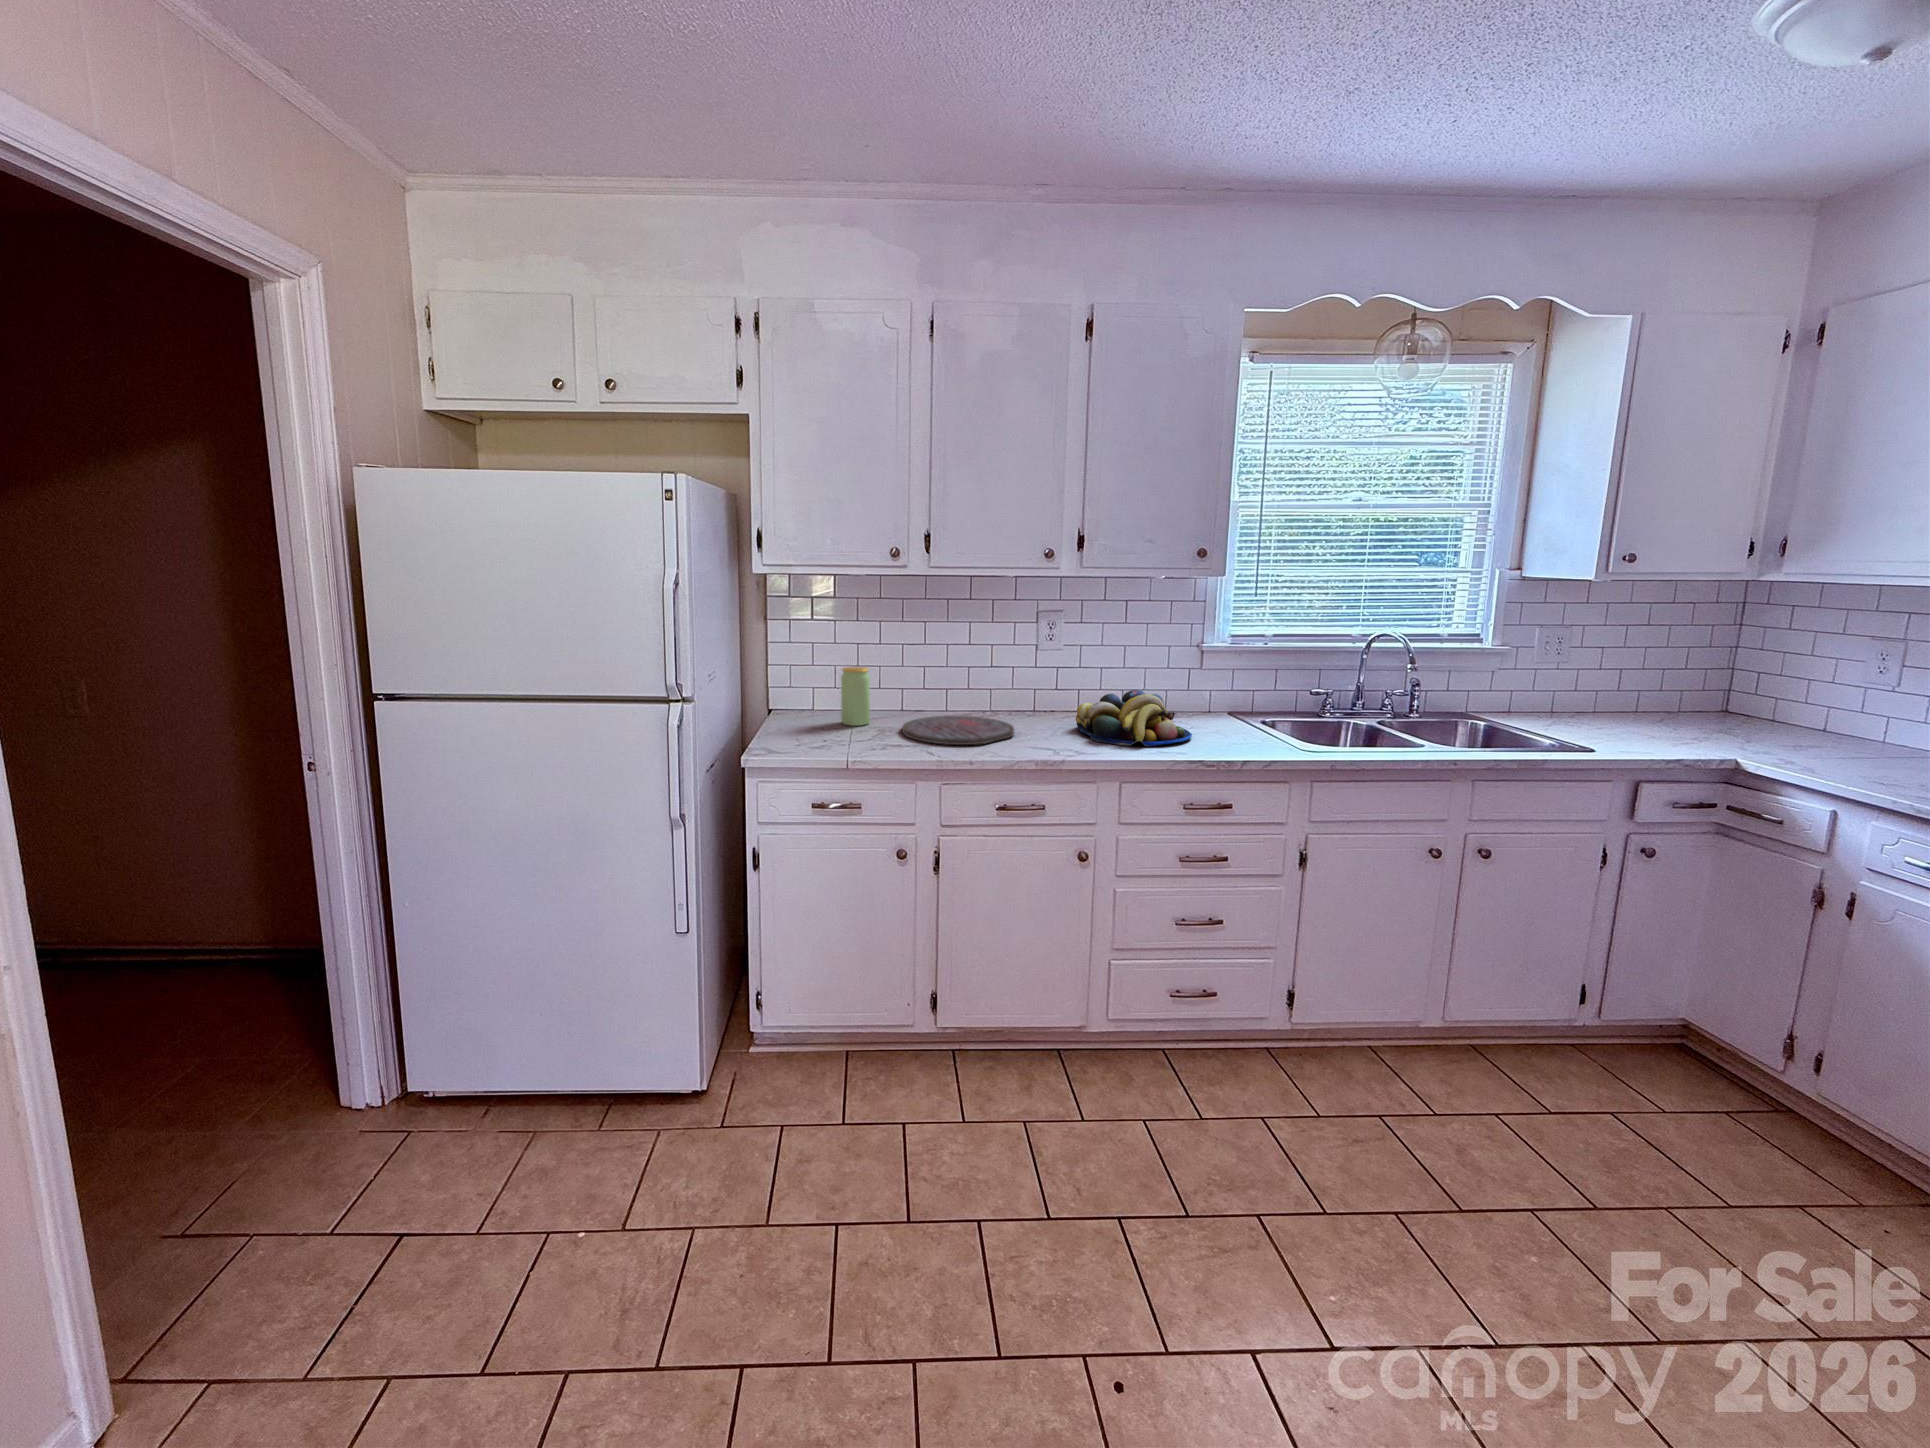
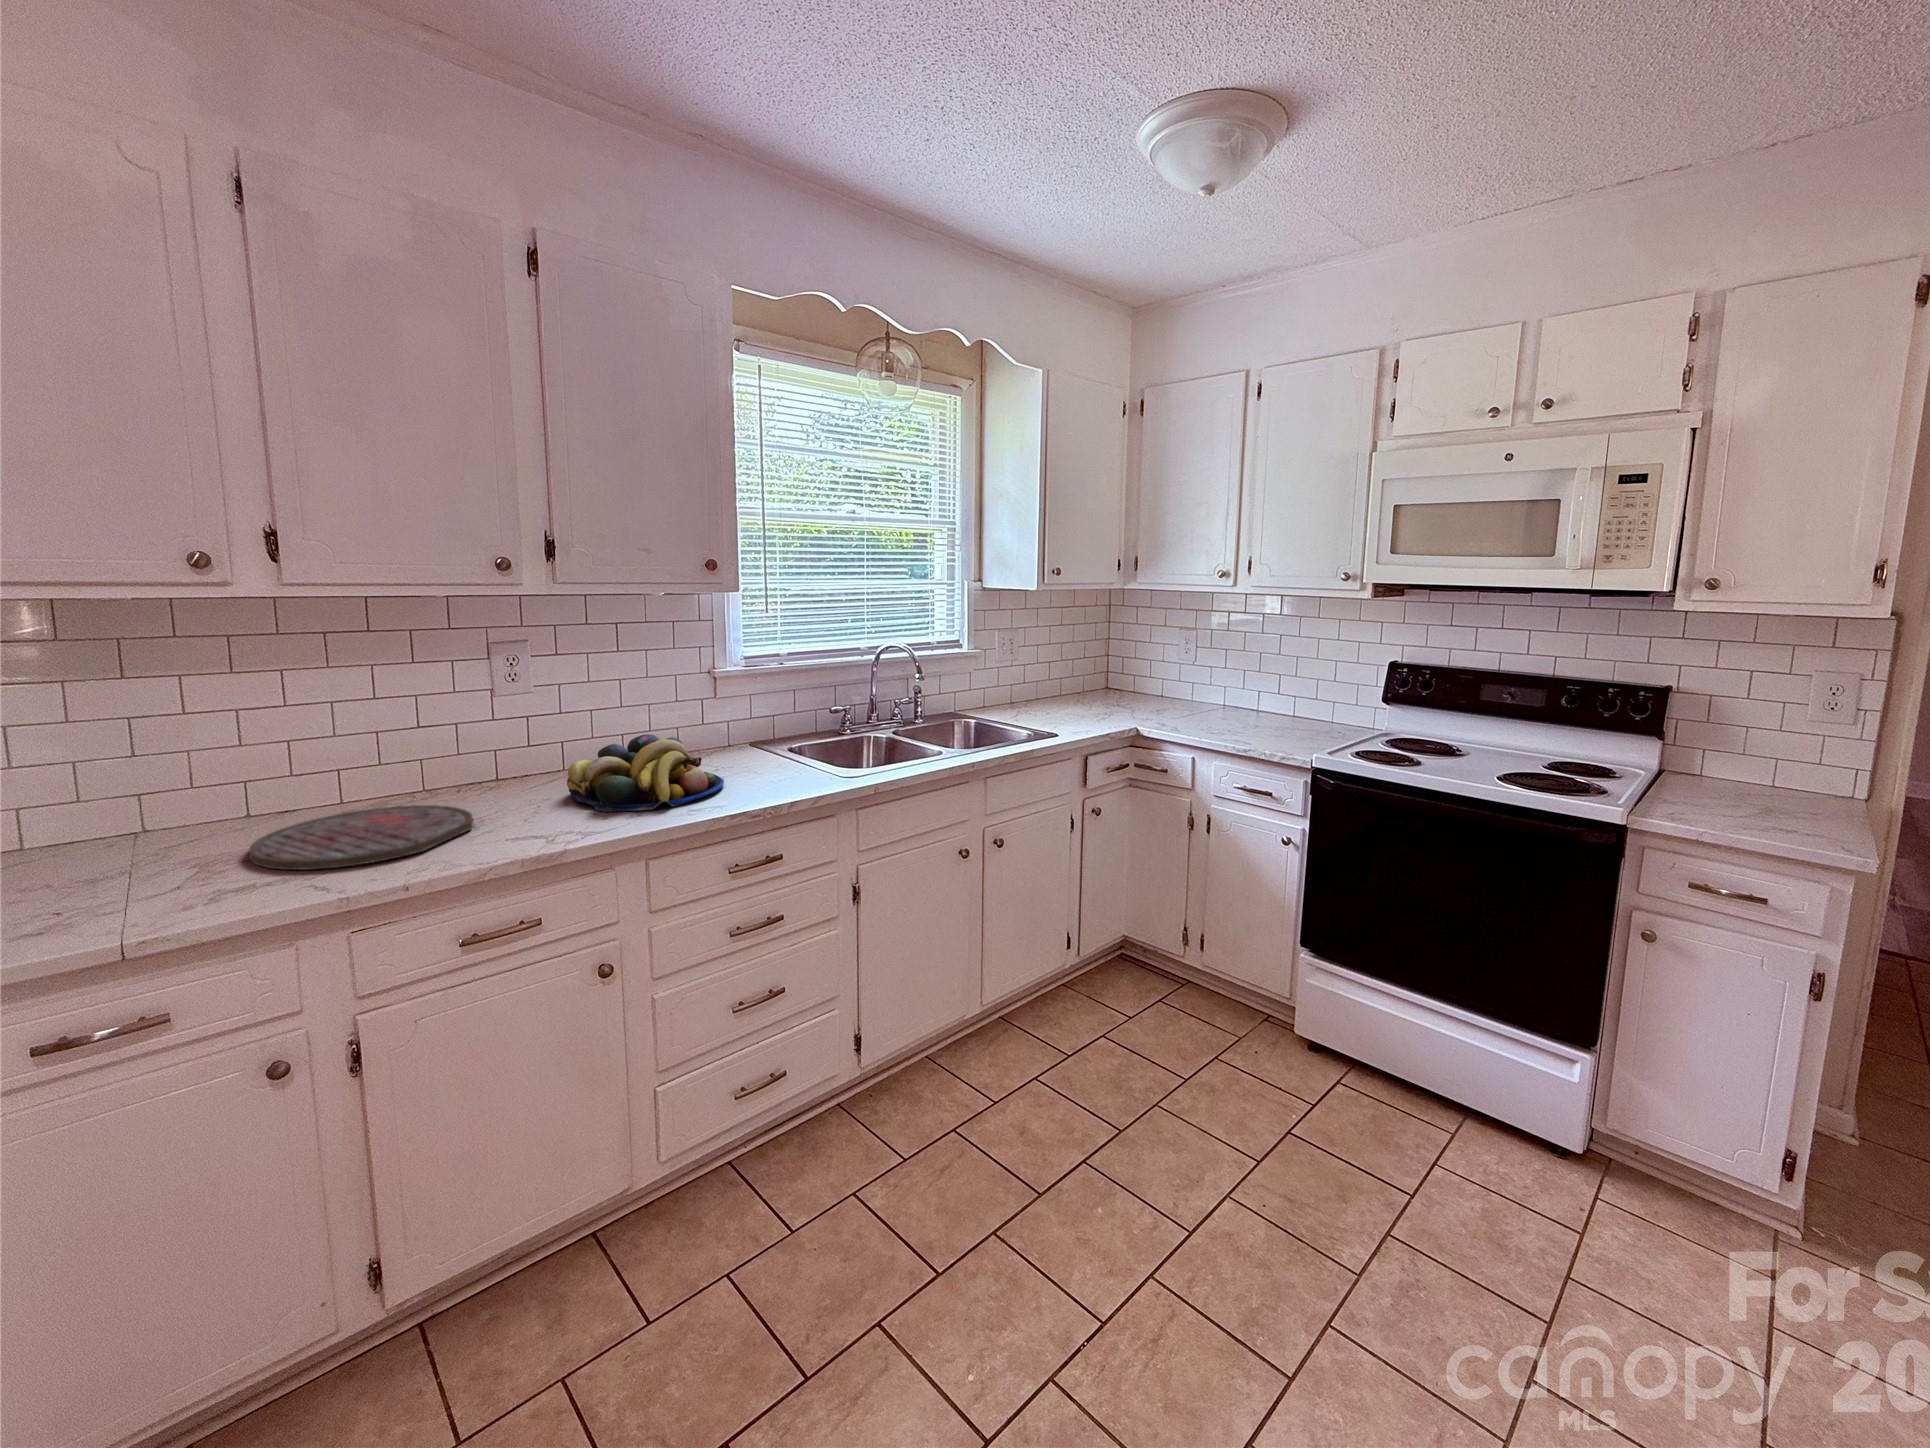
jar: present [841,667,870,726] -> none [83,759,169,869]

